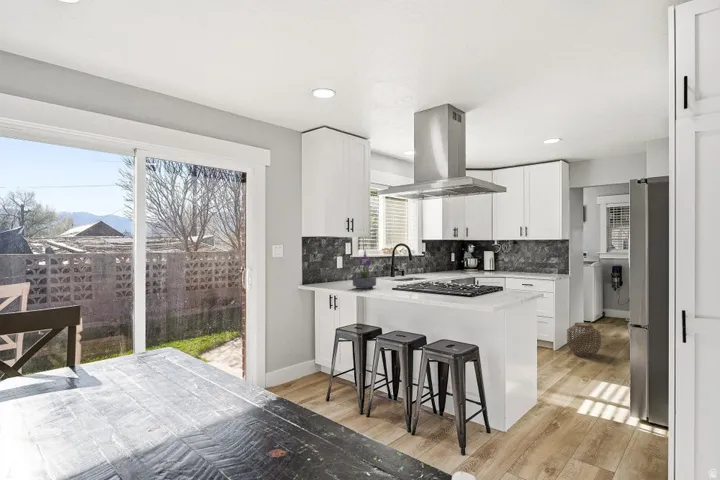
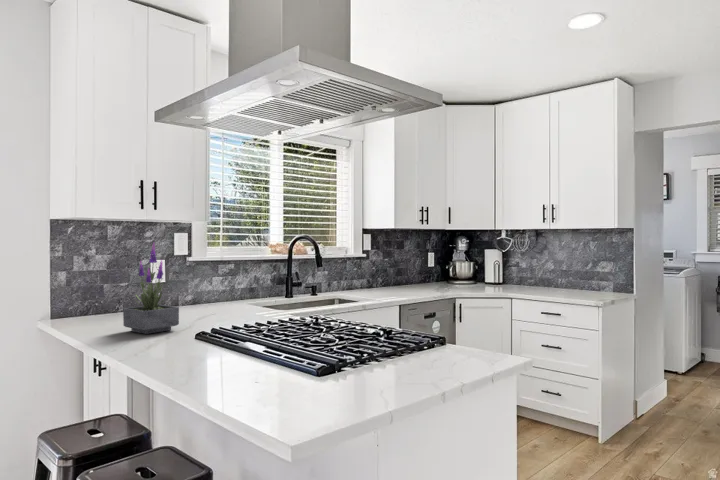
woven basket: present [567,323,601,357] -> none [624,388,691,458]

